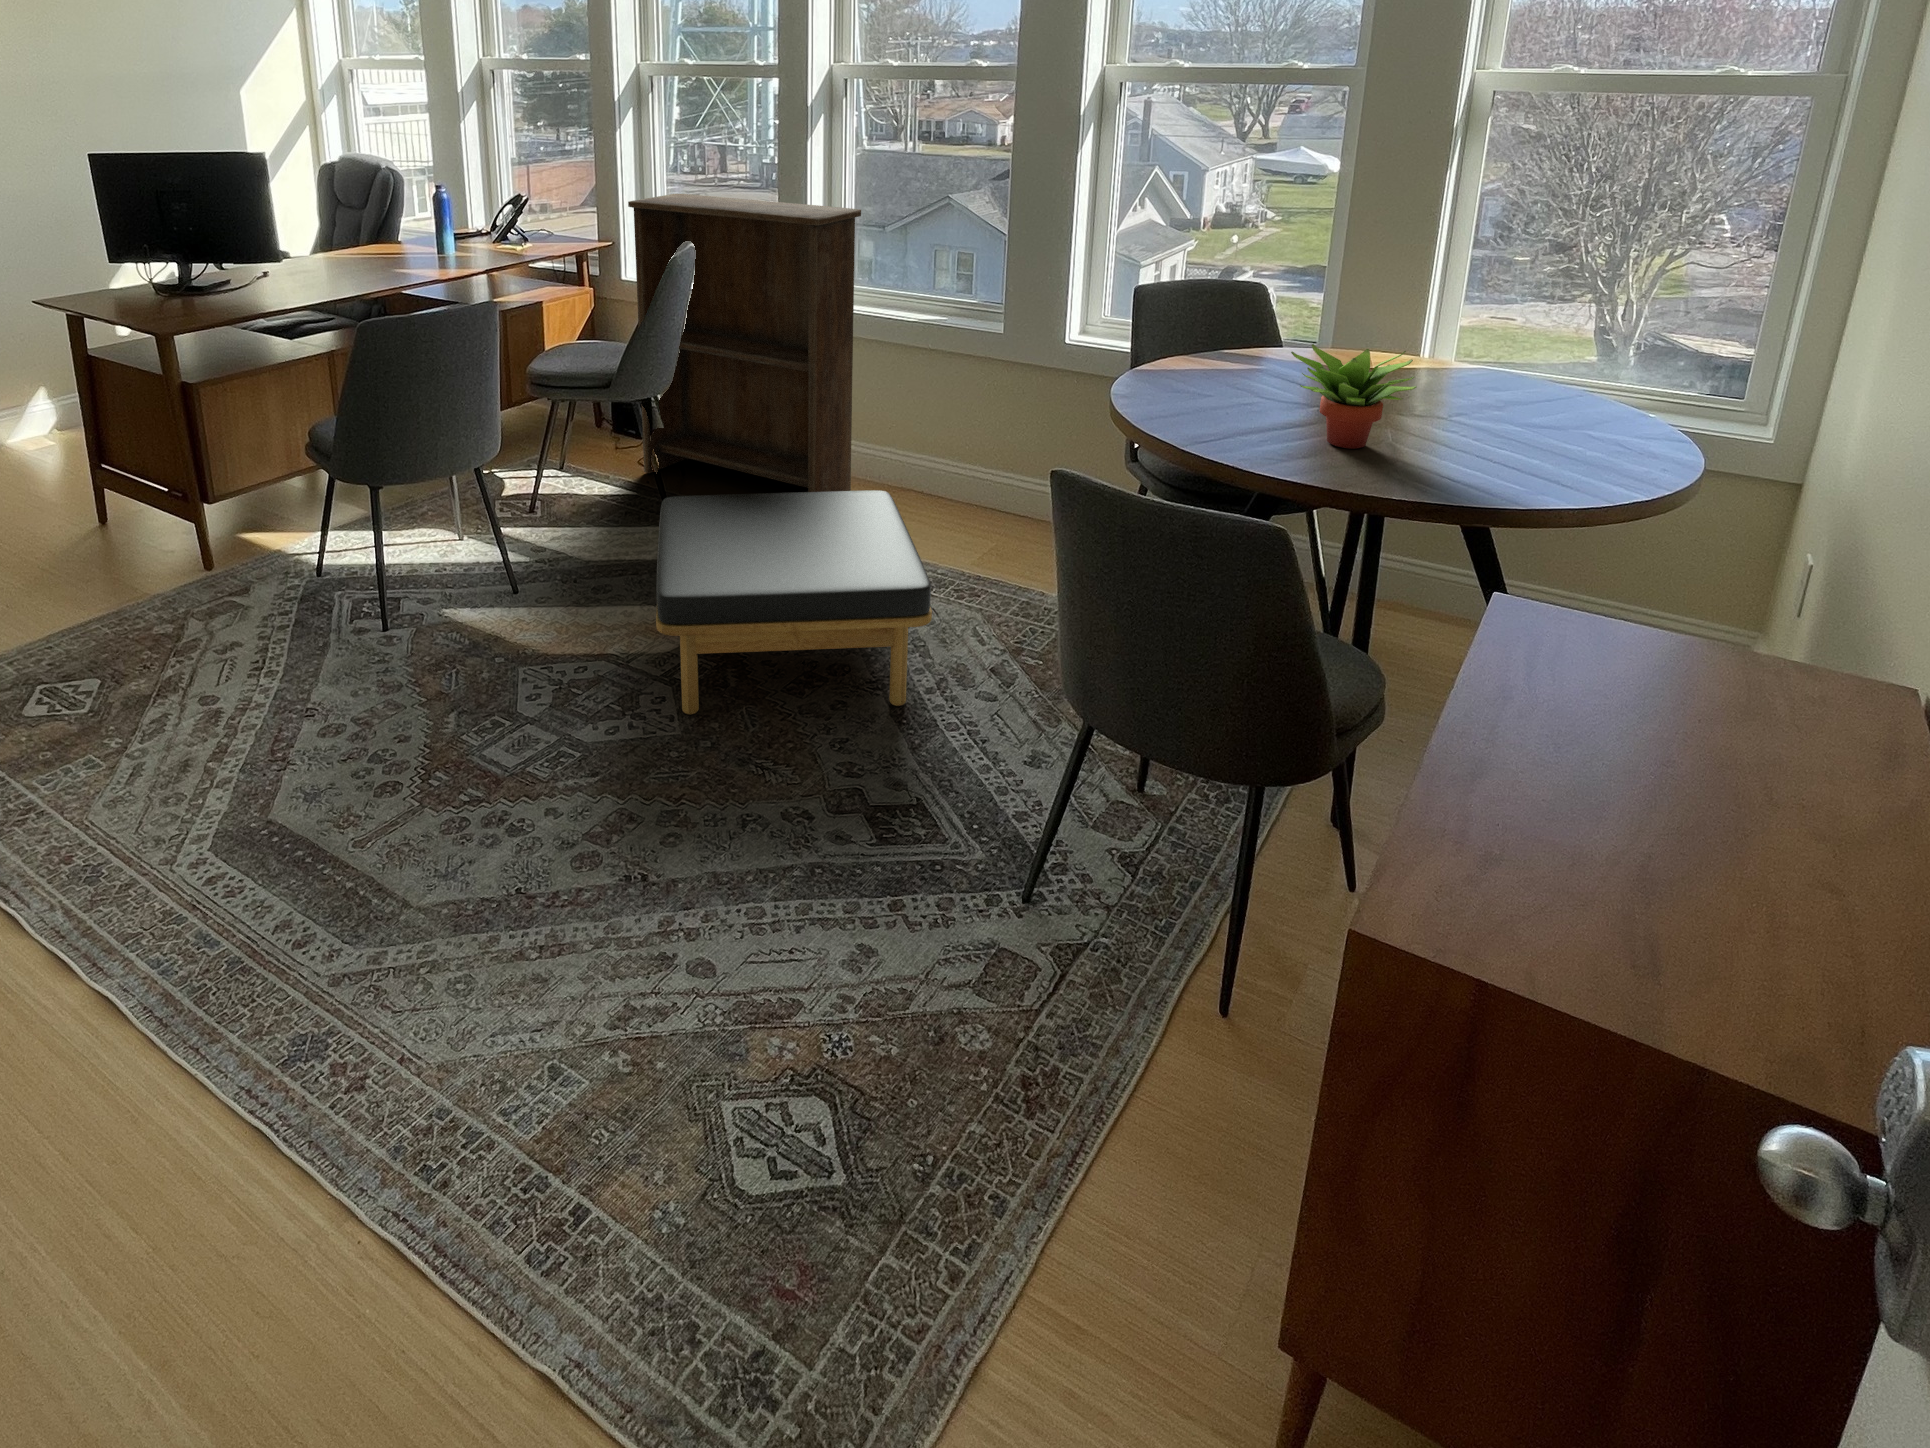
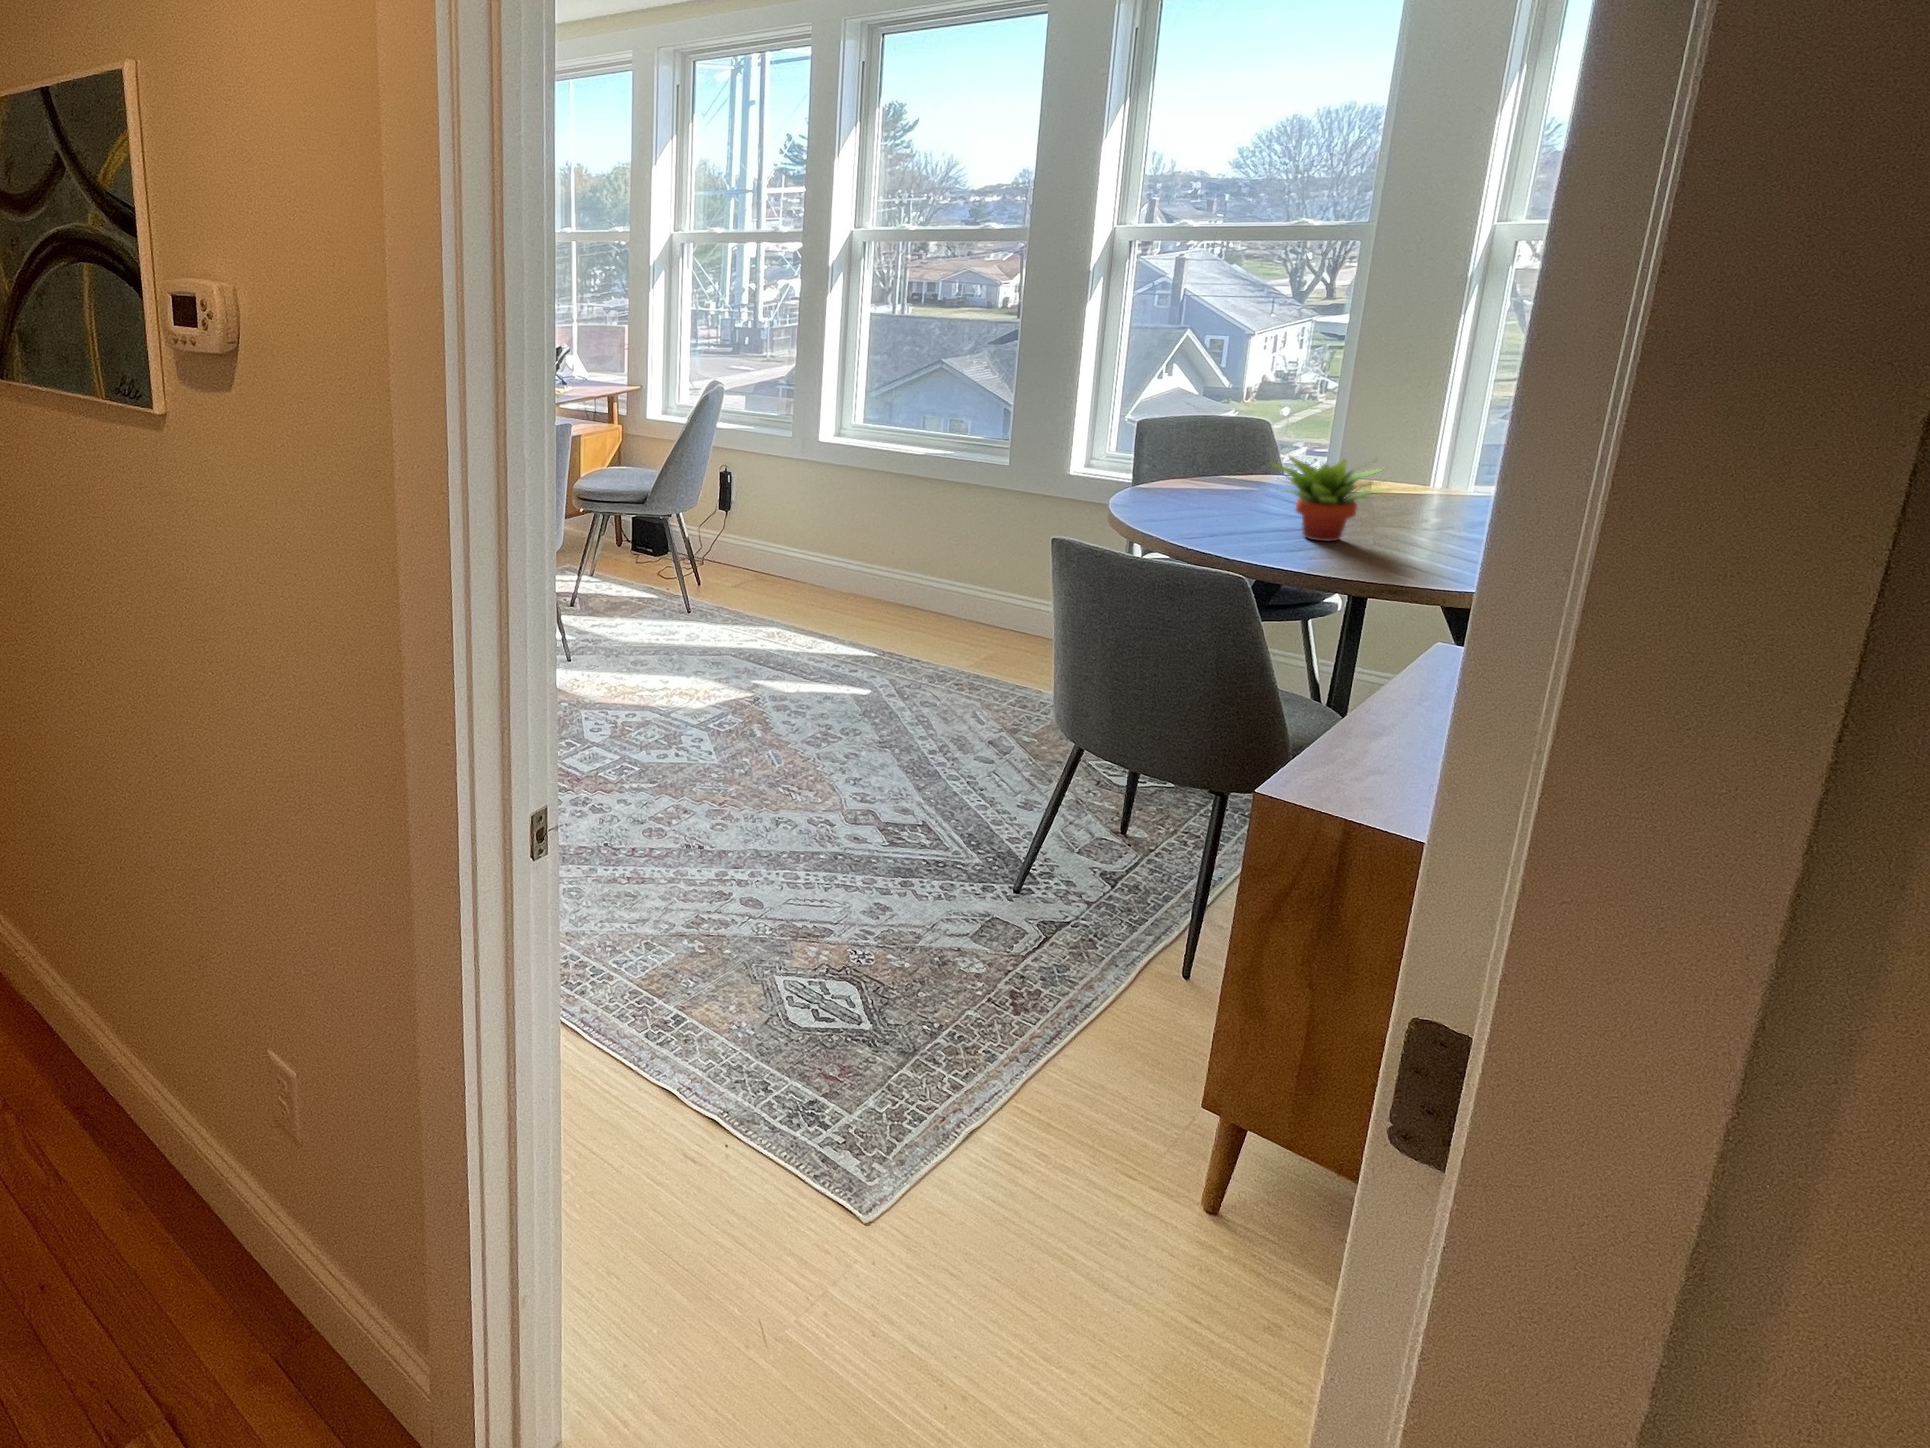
bookshelf: present [628,194,861,492] -> none [662,354,868,623]
ottoman: present [656,490,932,714] -> none [695,591,933,760]

